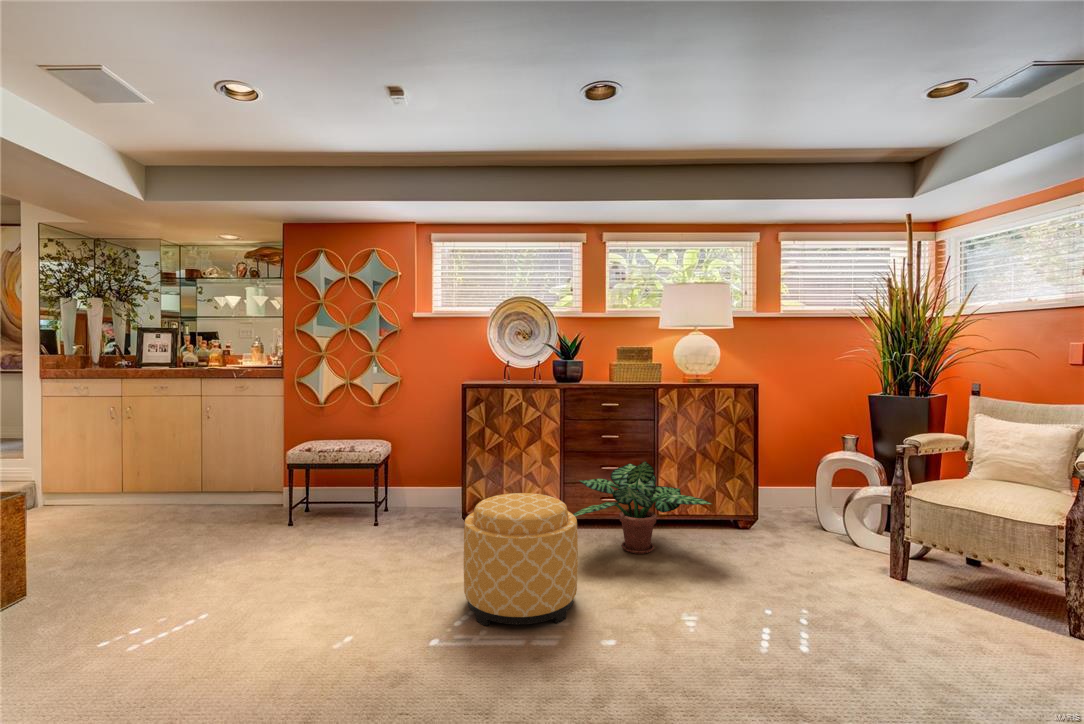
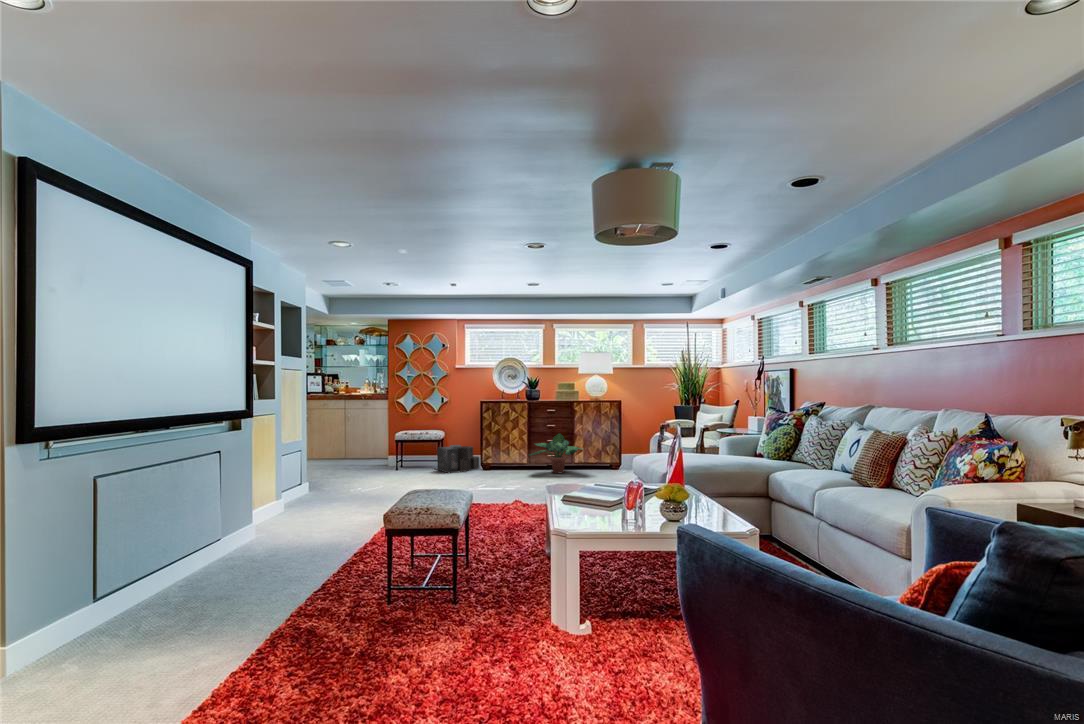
speaker: none [359,473,471,551] -> present [436,445,480,473]
ottoman: present [464,493,578,626] -> none [483,442,525,484]

